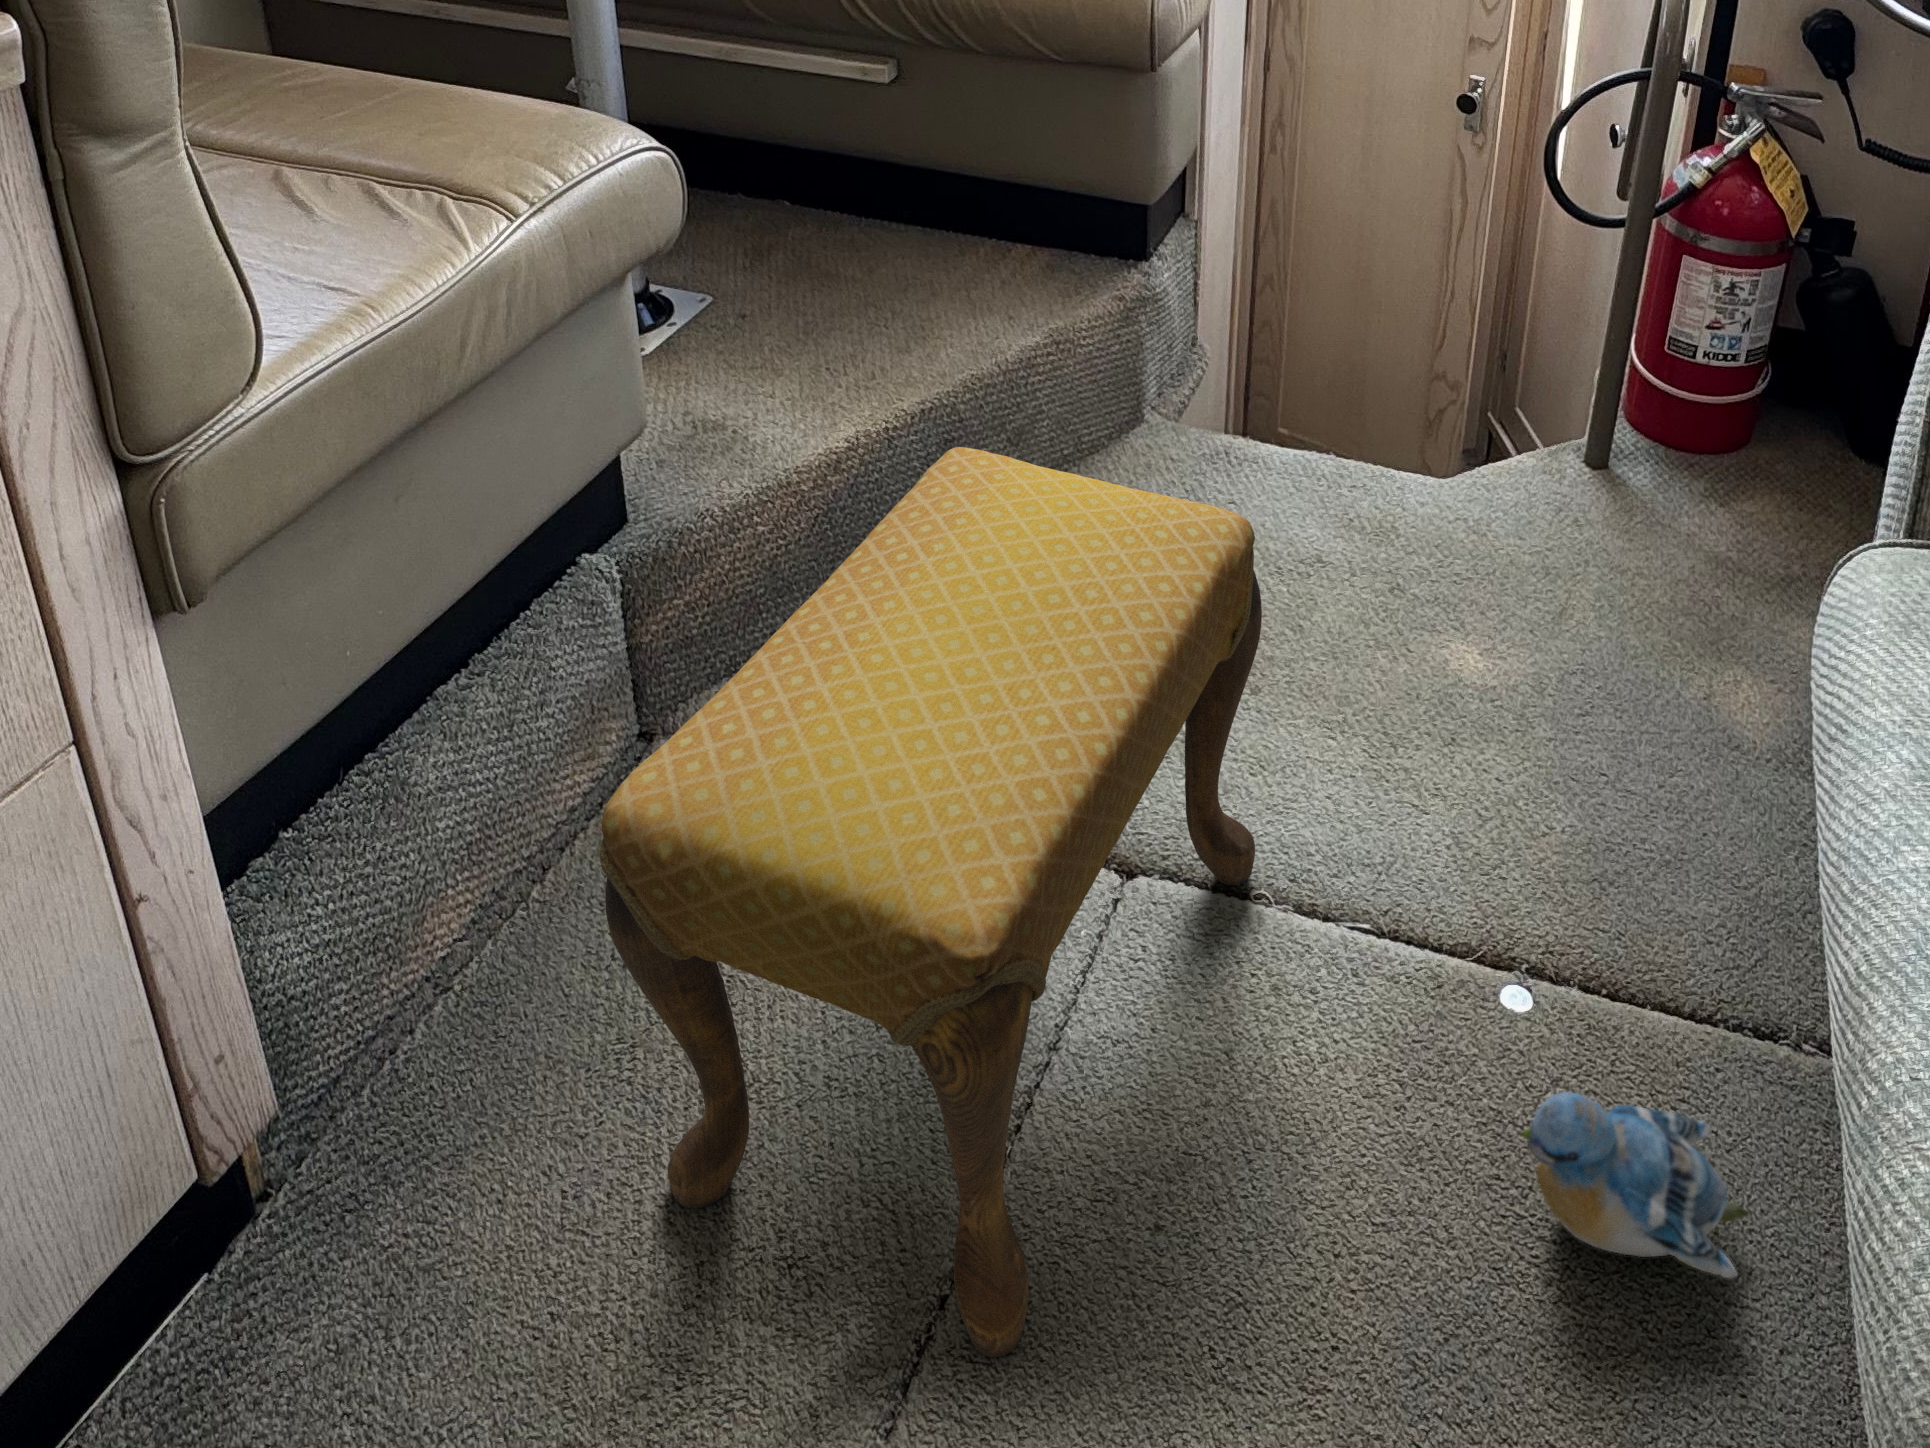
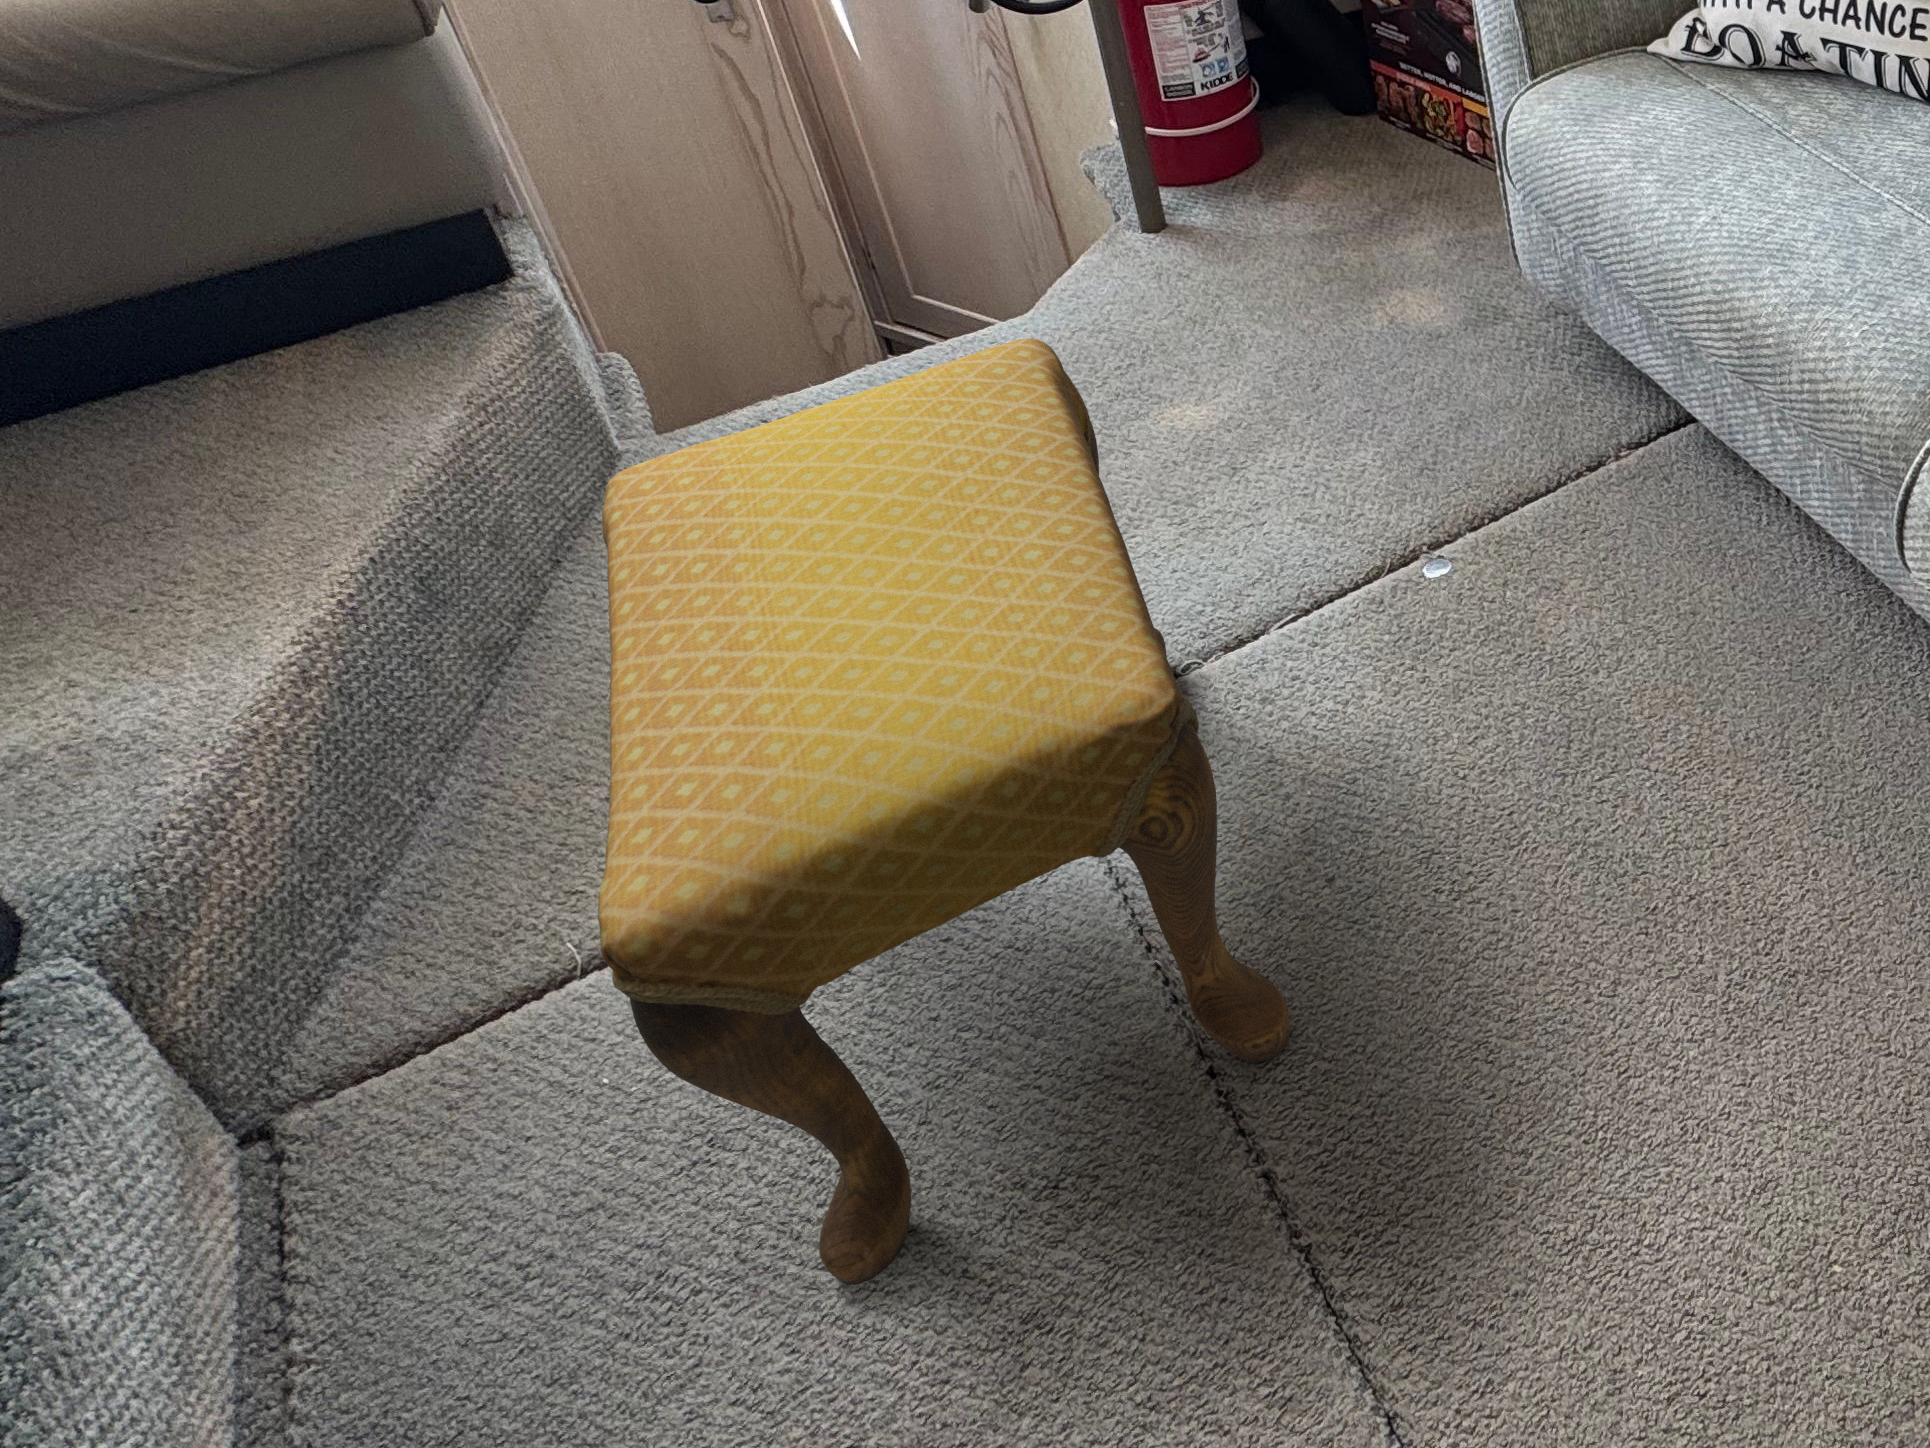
plush toy: present [1522,1092,1748,1278] -> none [1530,520,1693,641]

